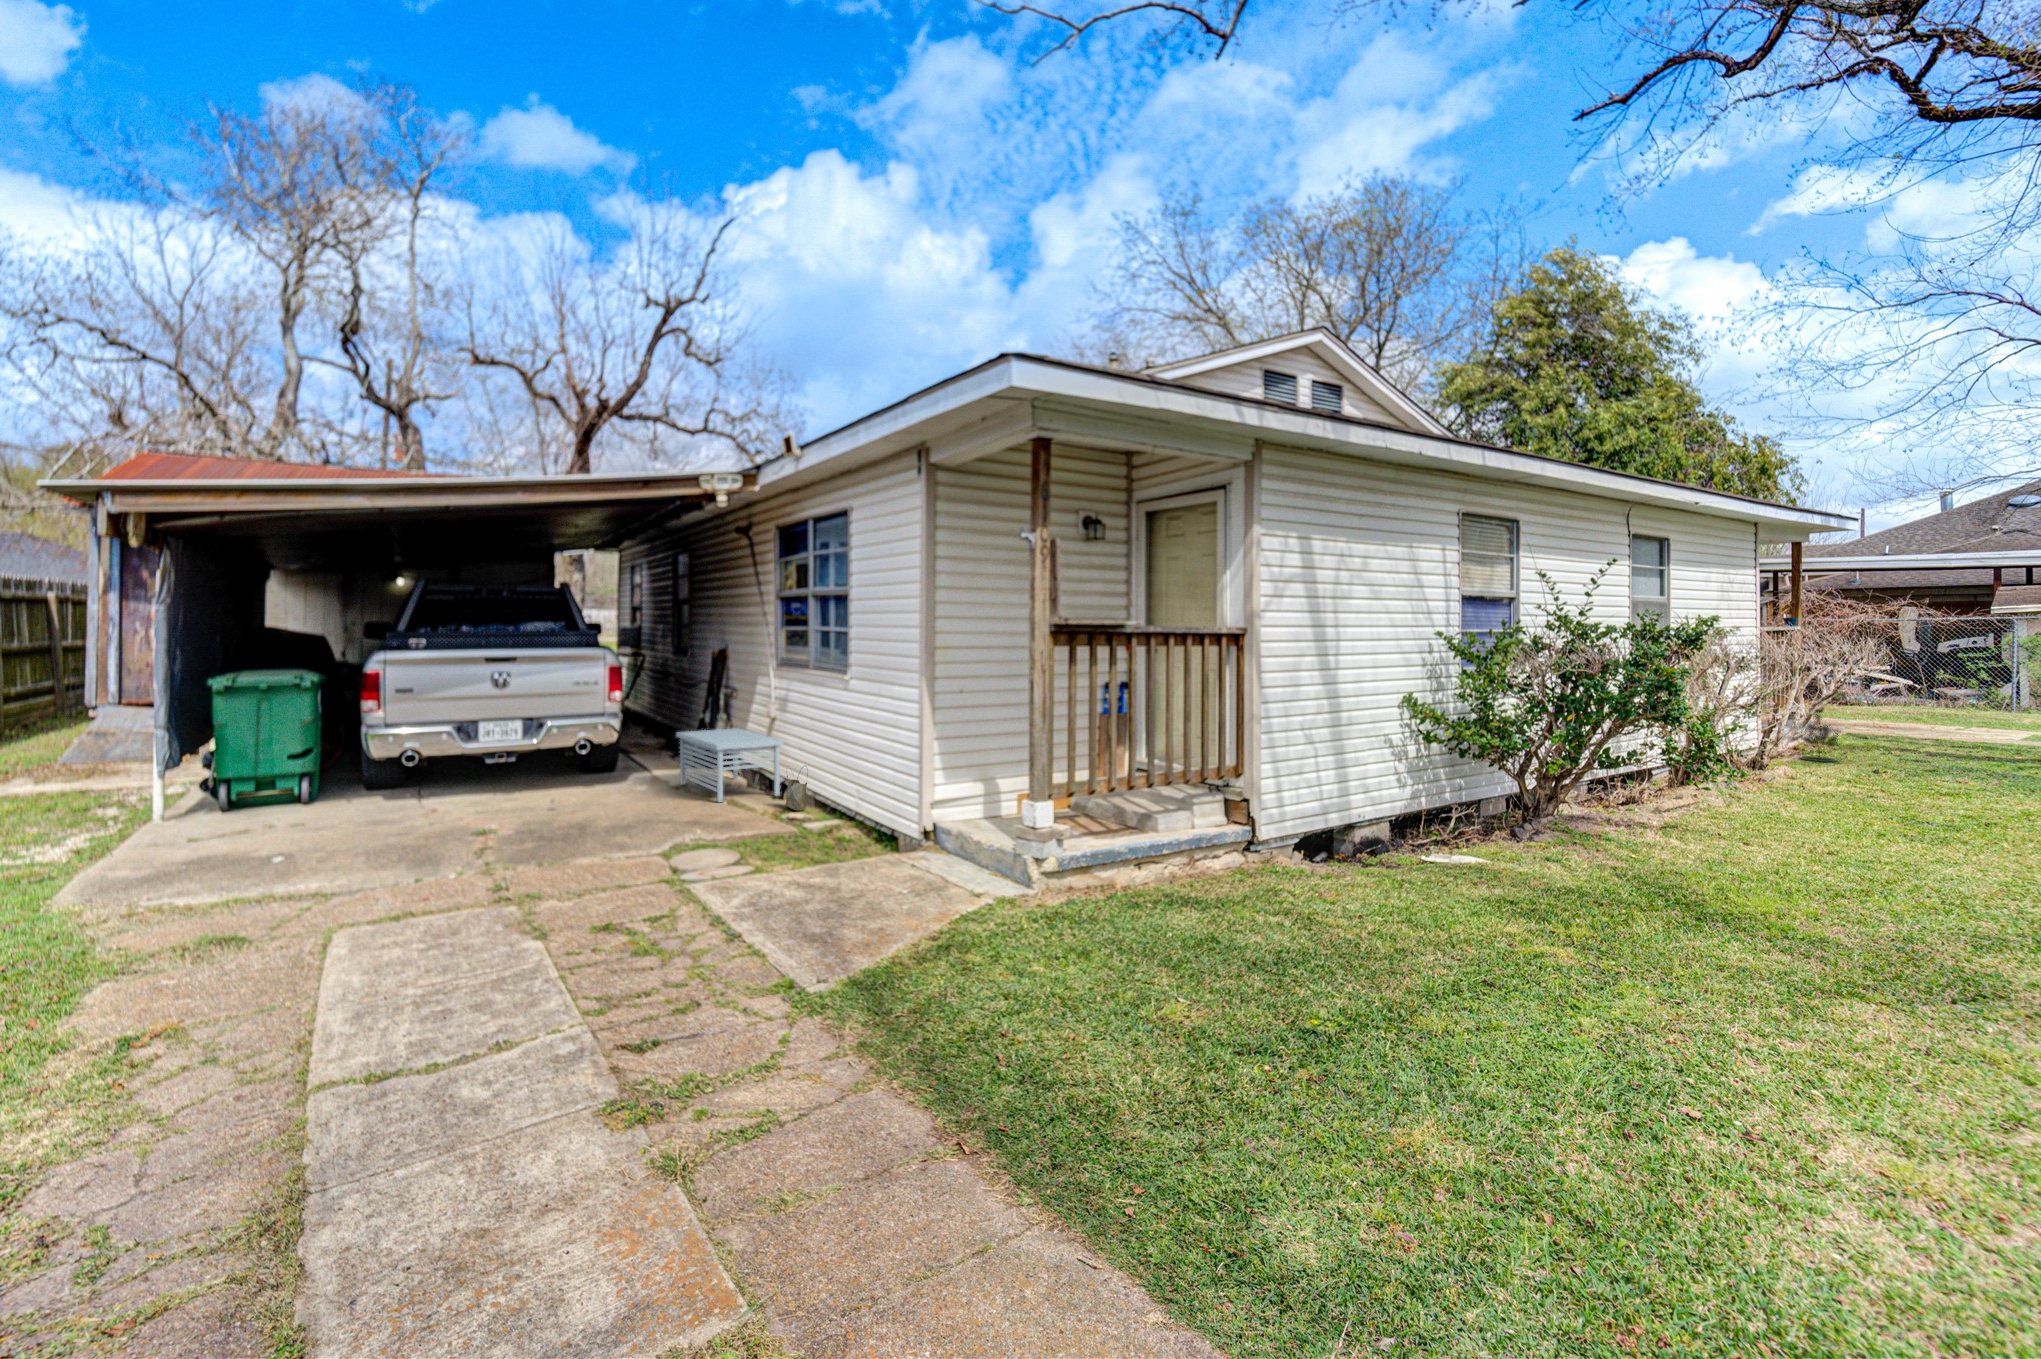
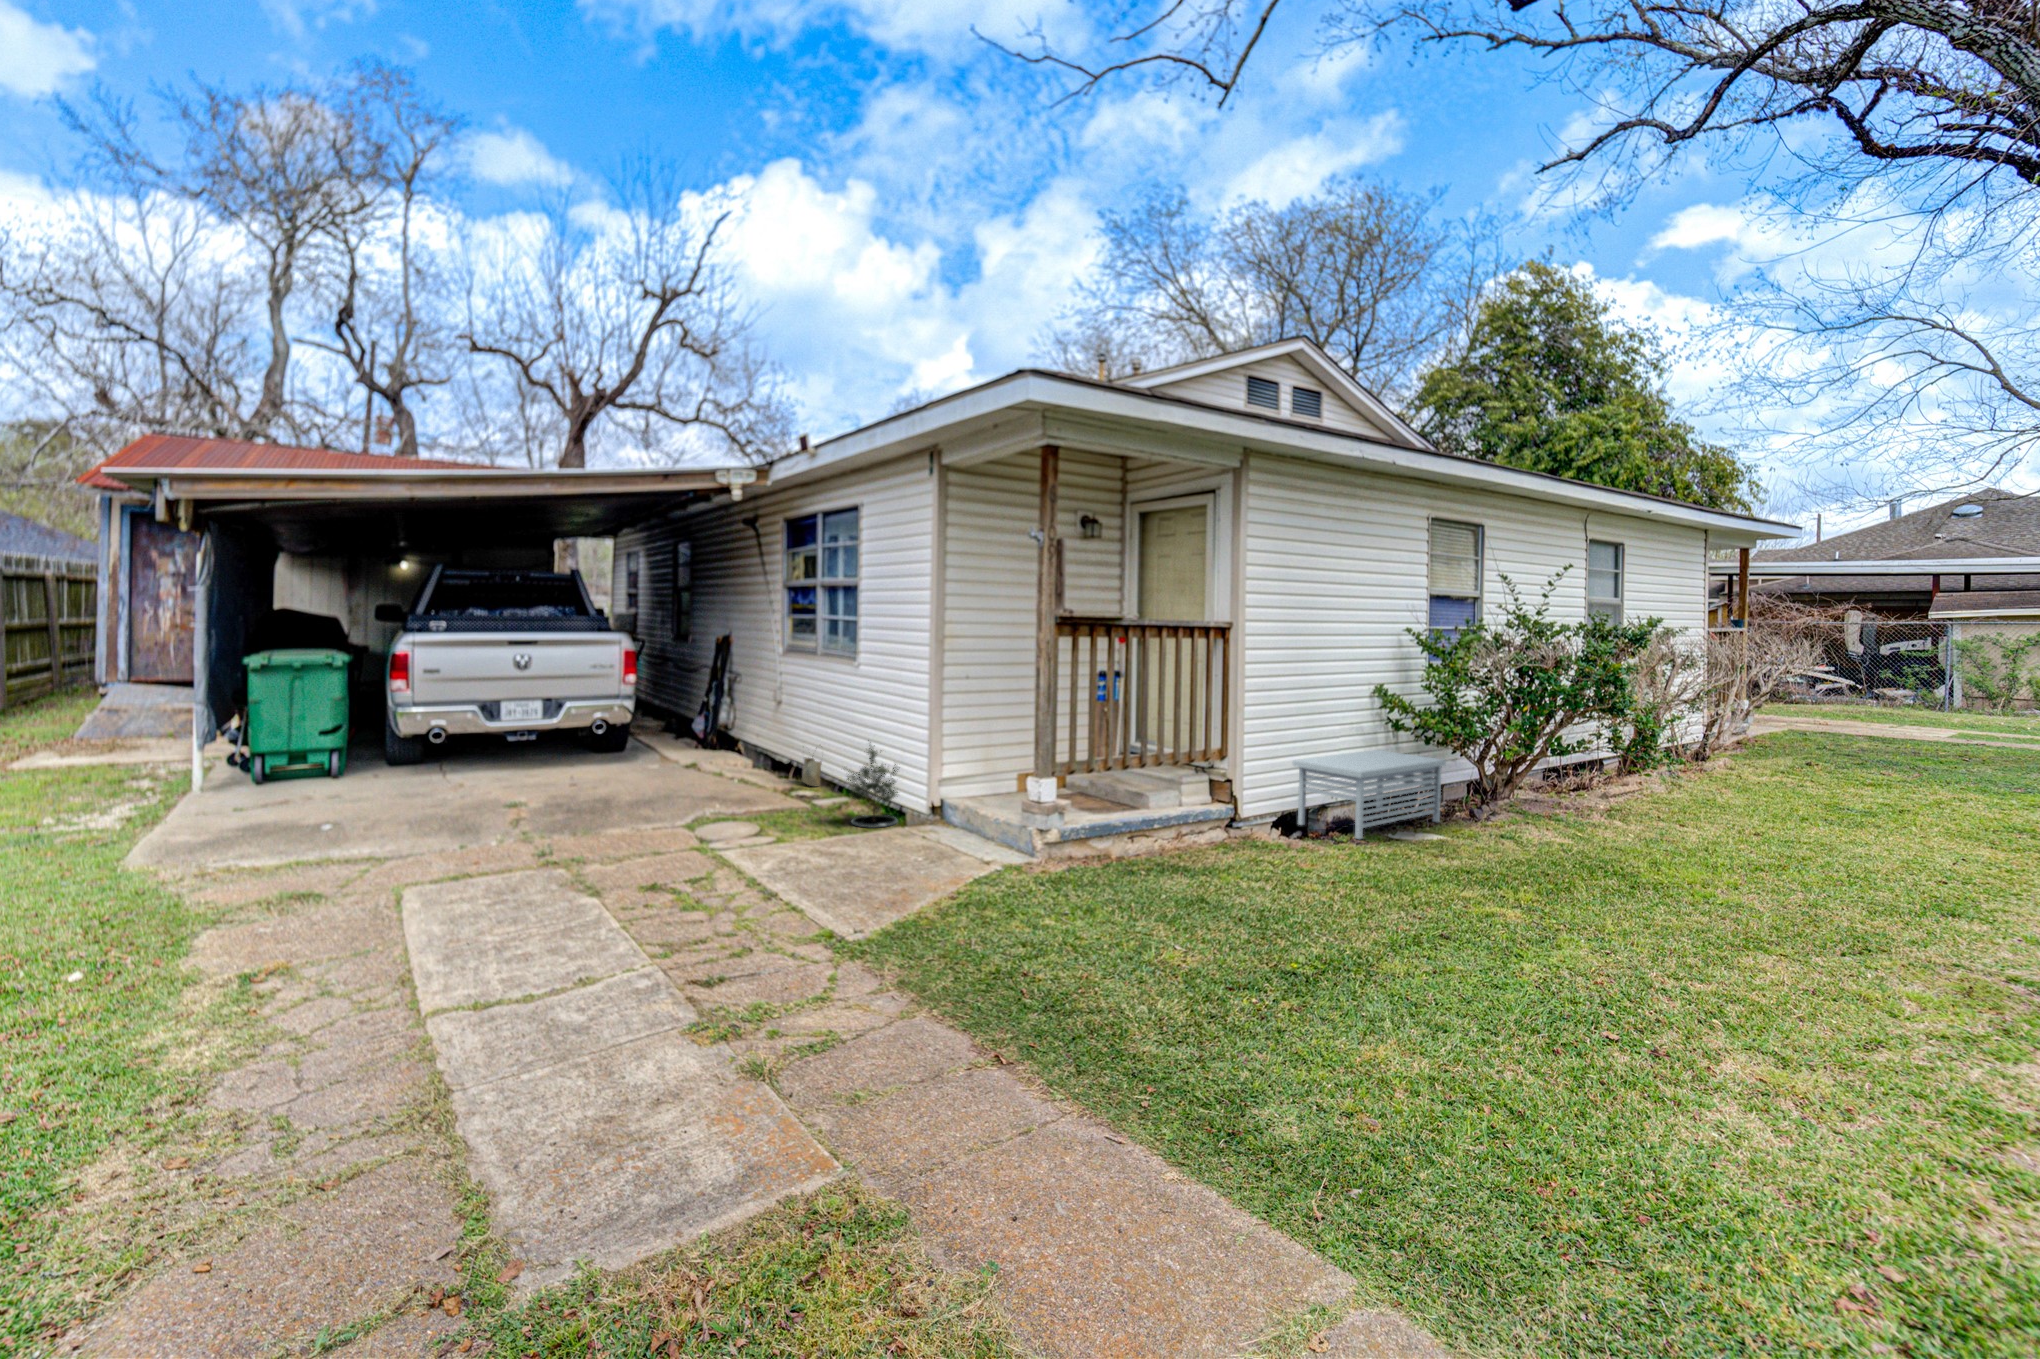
potted tree: present [1800,712,1839,762] -> present [847,740,898,828]
storage bench: present [677,728,784,802] -> present [1292,750,1446,839]

